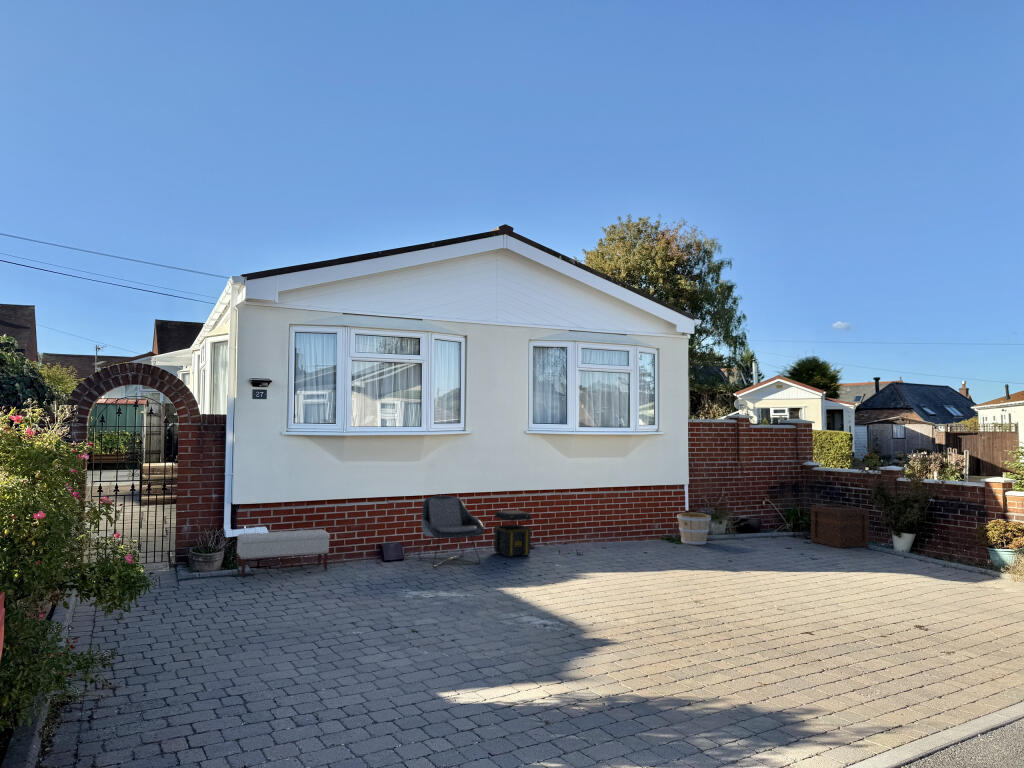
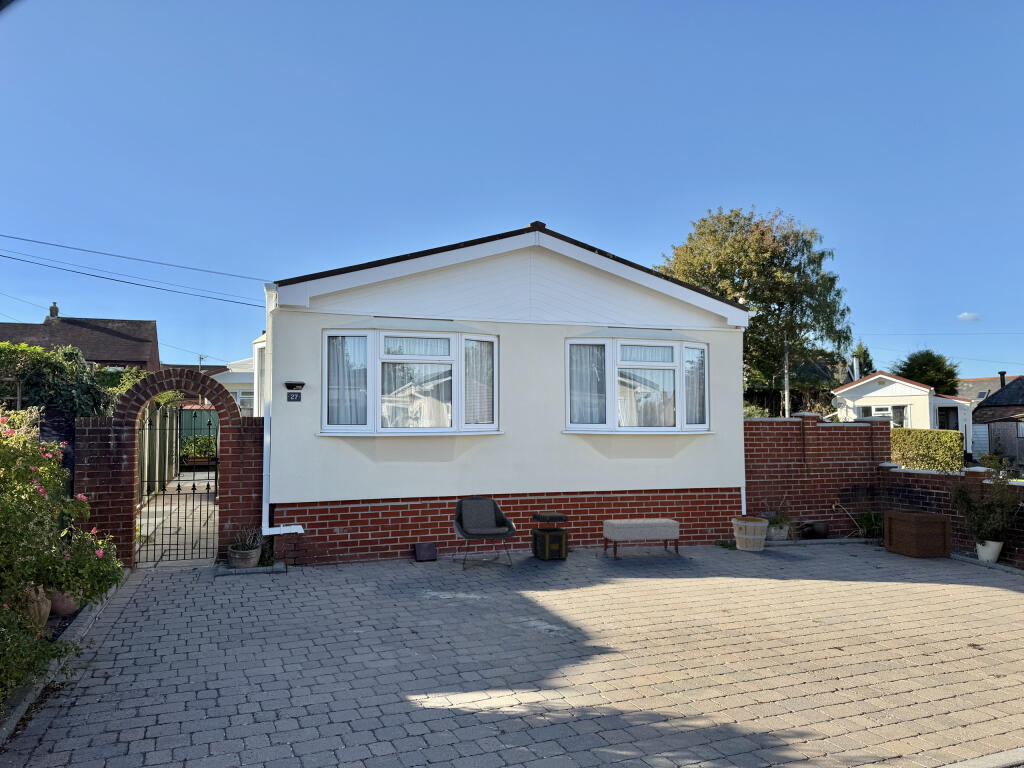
bench: present [237,530,330,577] -> present [603,519,680,556]

